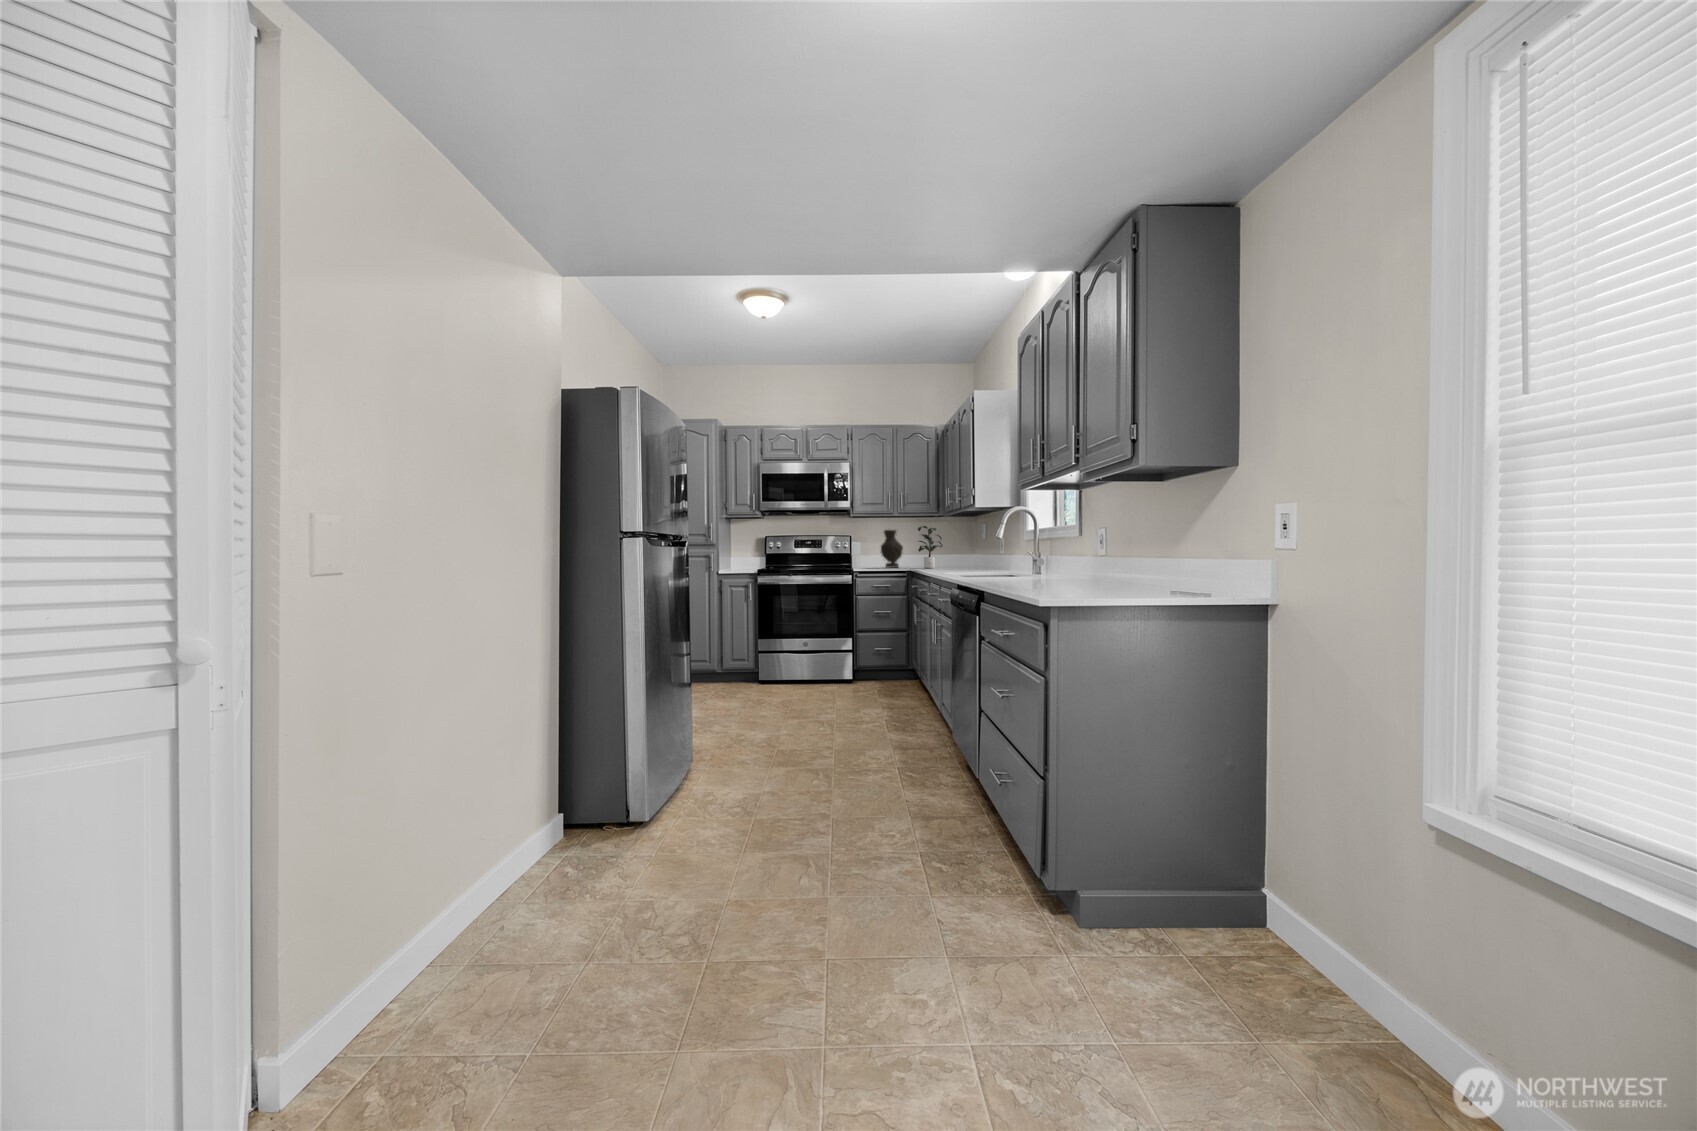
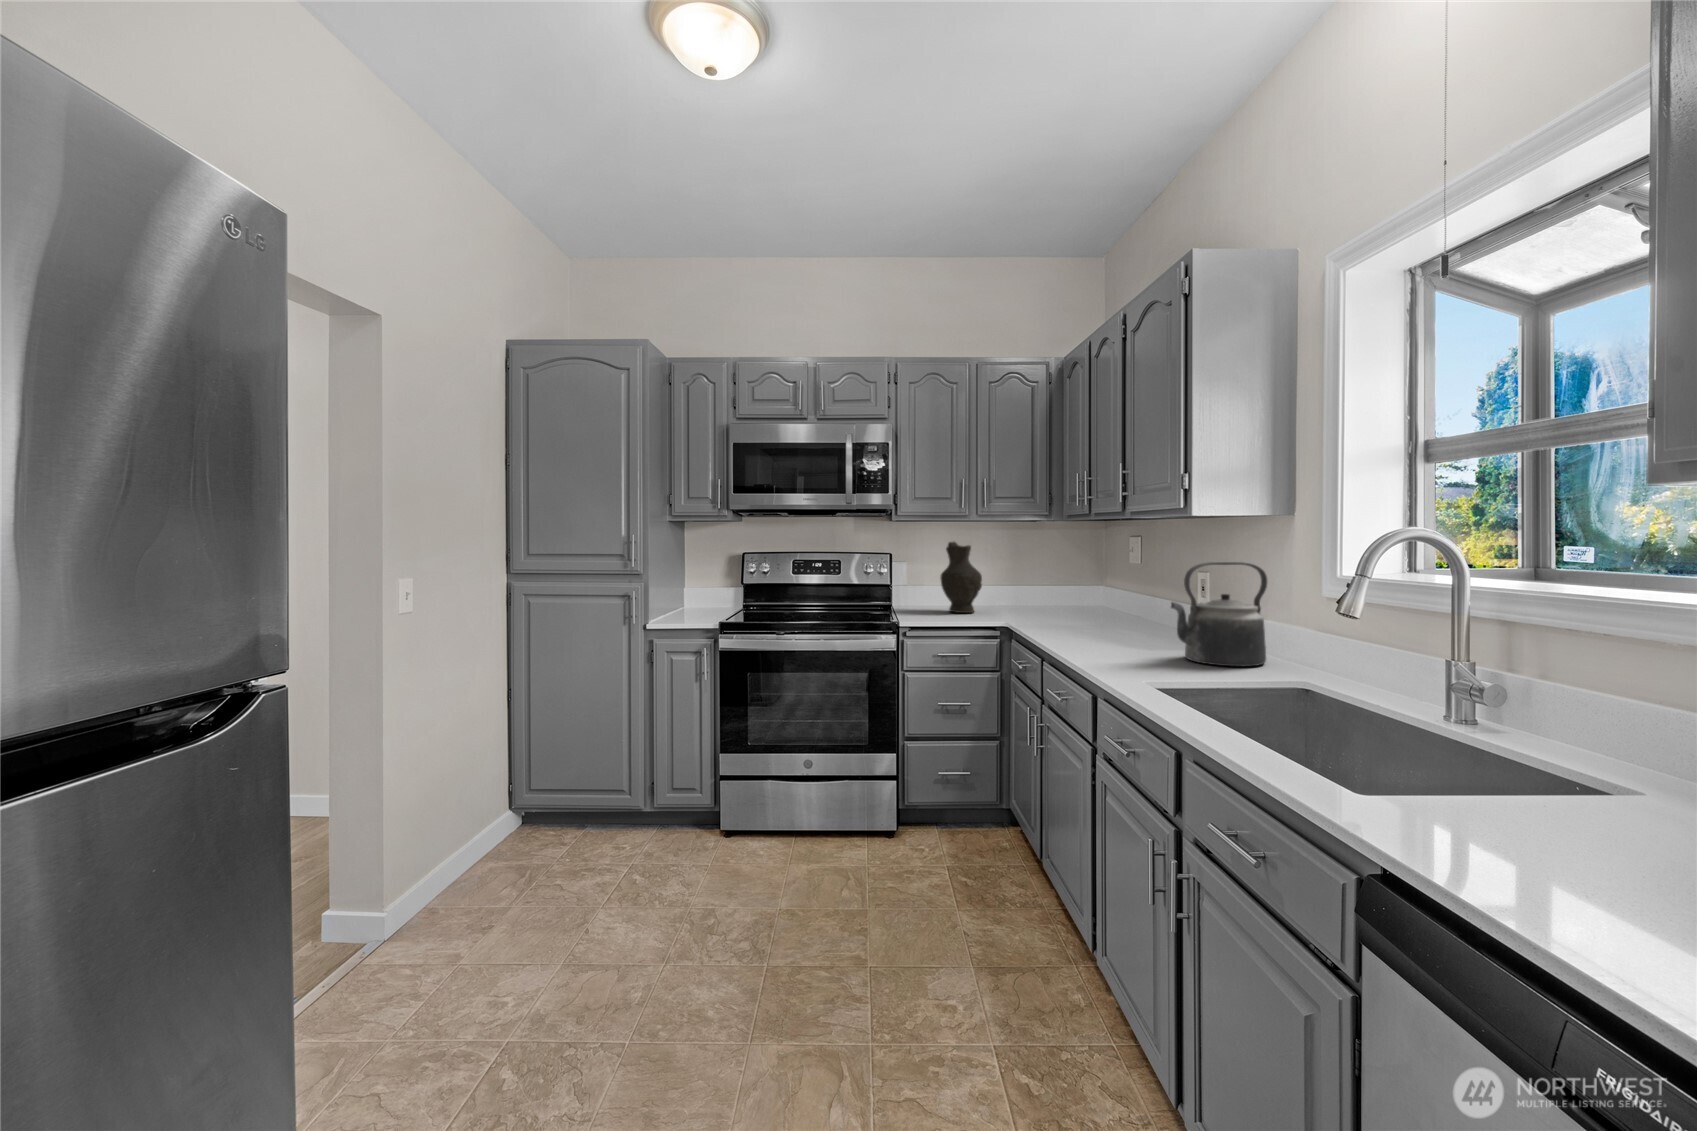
potted plant: present [918,526,943,568] -> none [1007,542,1080,620]
kettle: none [967,527,1010,572] -> present [1171,562,1267,666]

